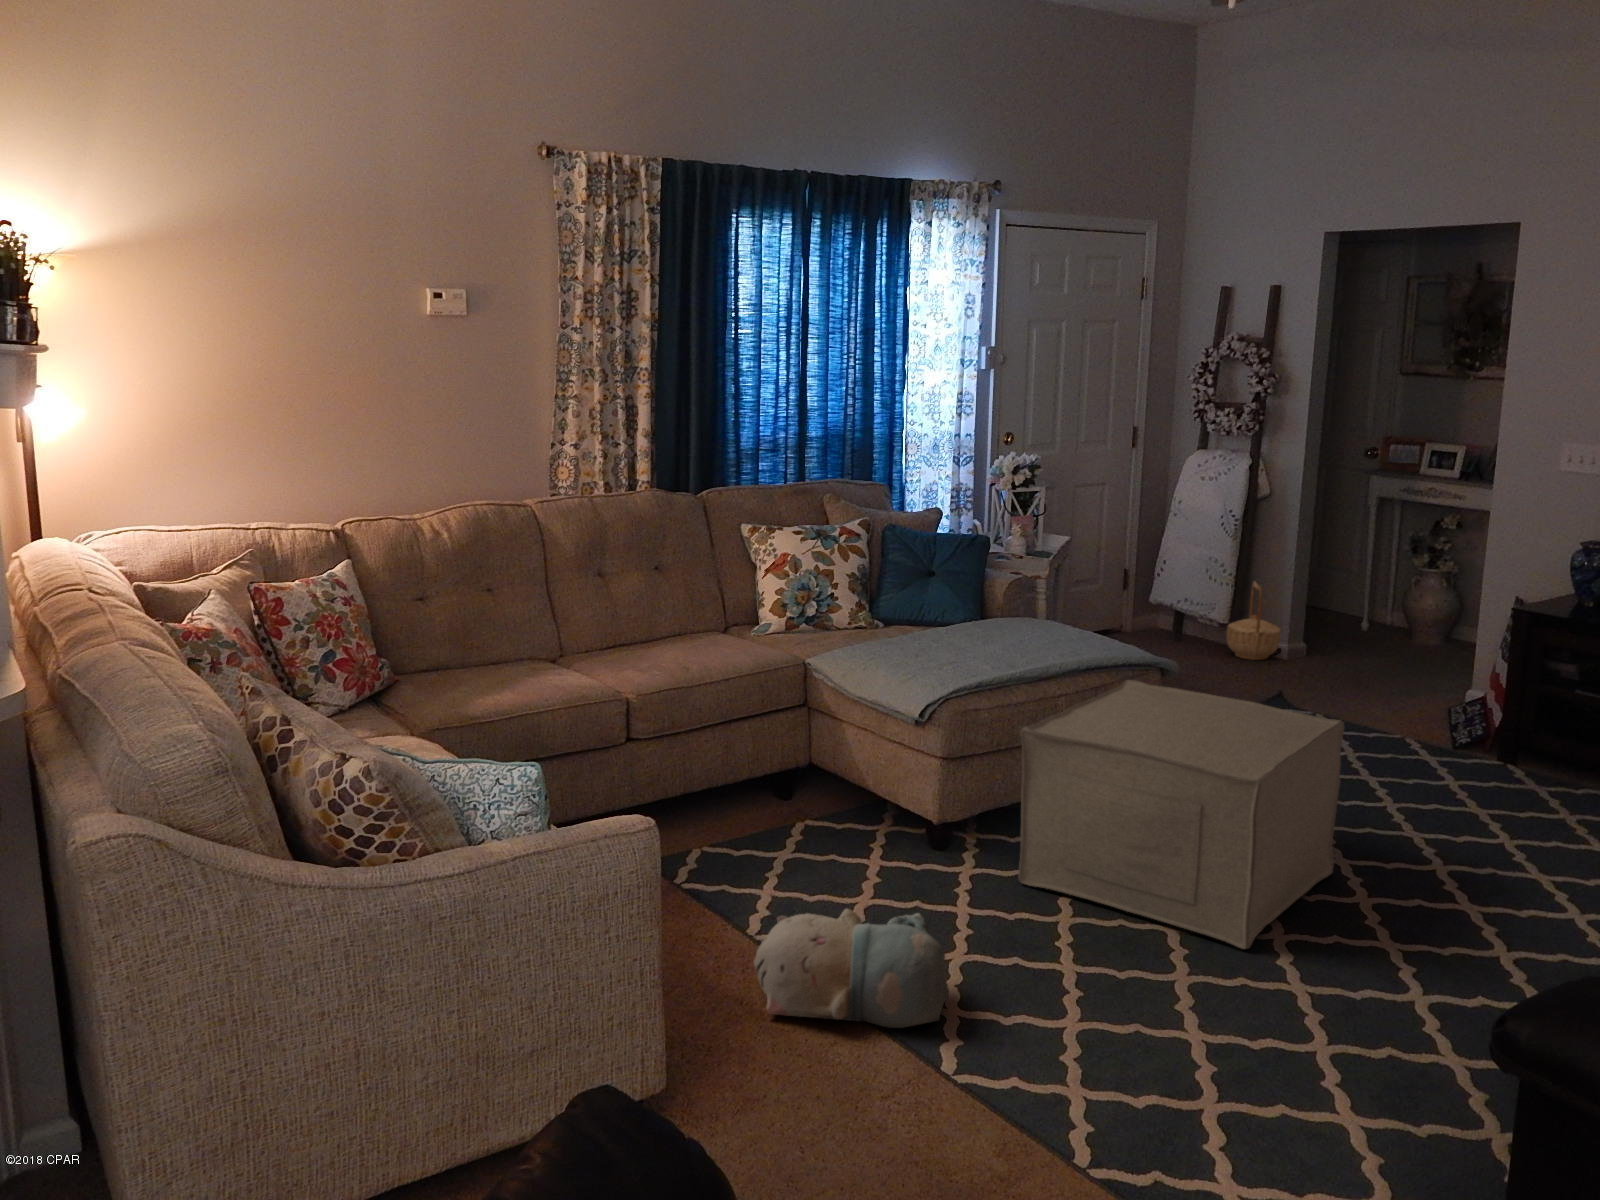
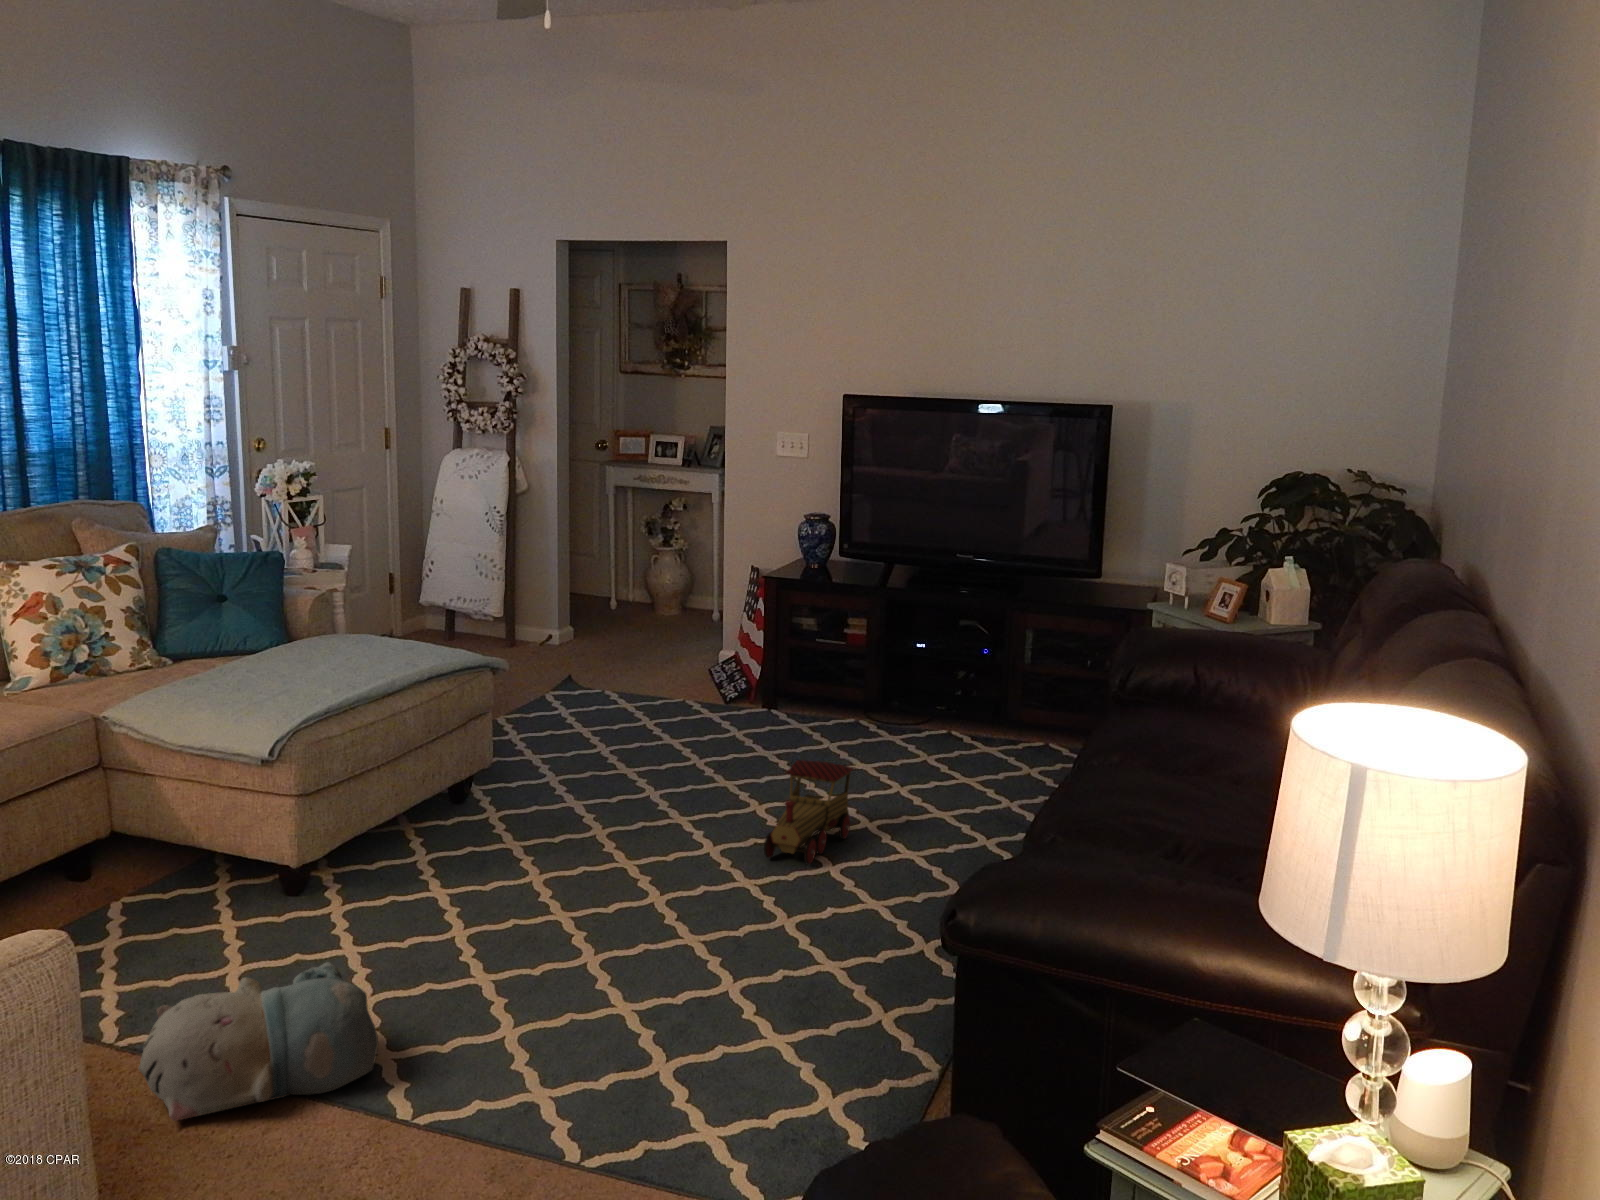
basket: present [1227,582,1281,660] -> none [503,573,553,649]
ottoman: present [1018,680,1344,949] -> none [384,681,680,919]
toy train: none [1419,821,1558,941] -> present [764,760,855,865]

